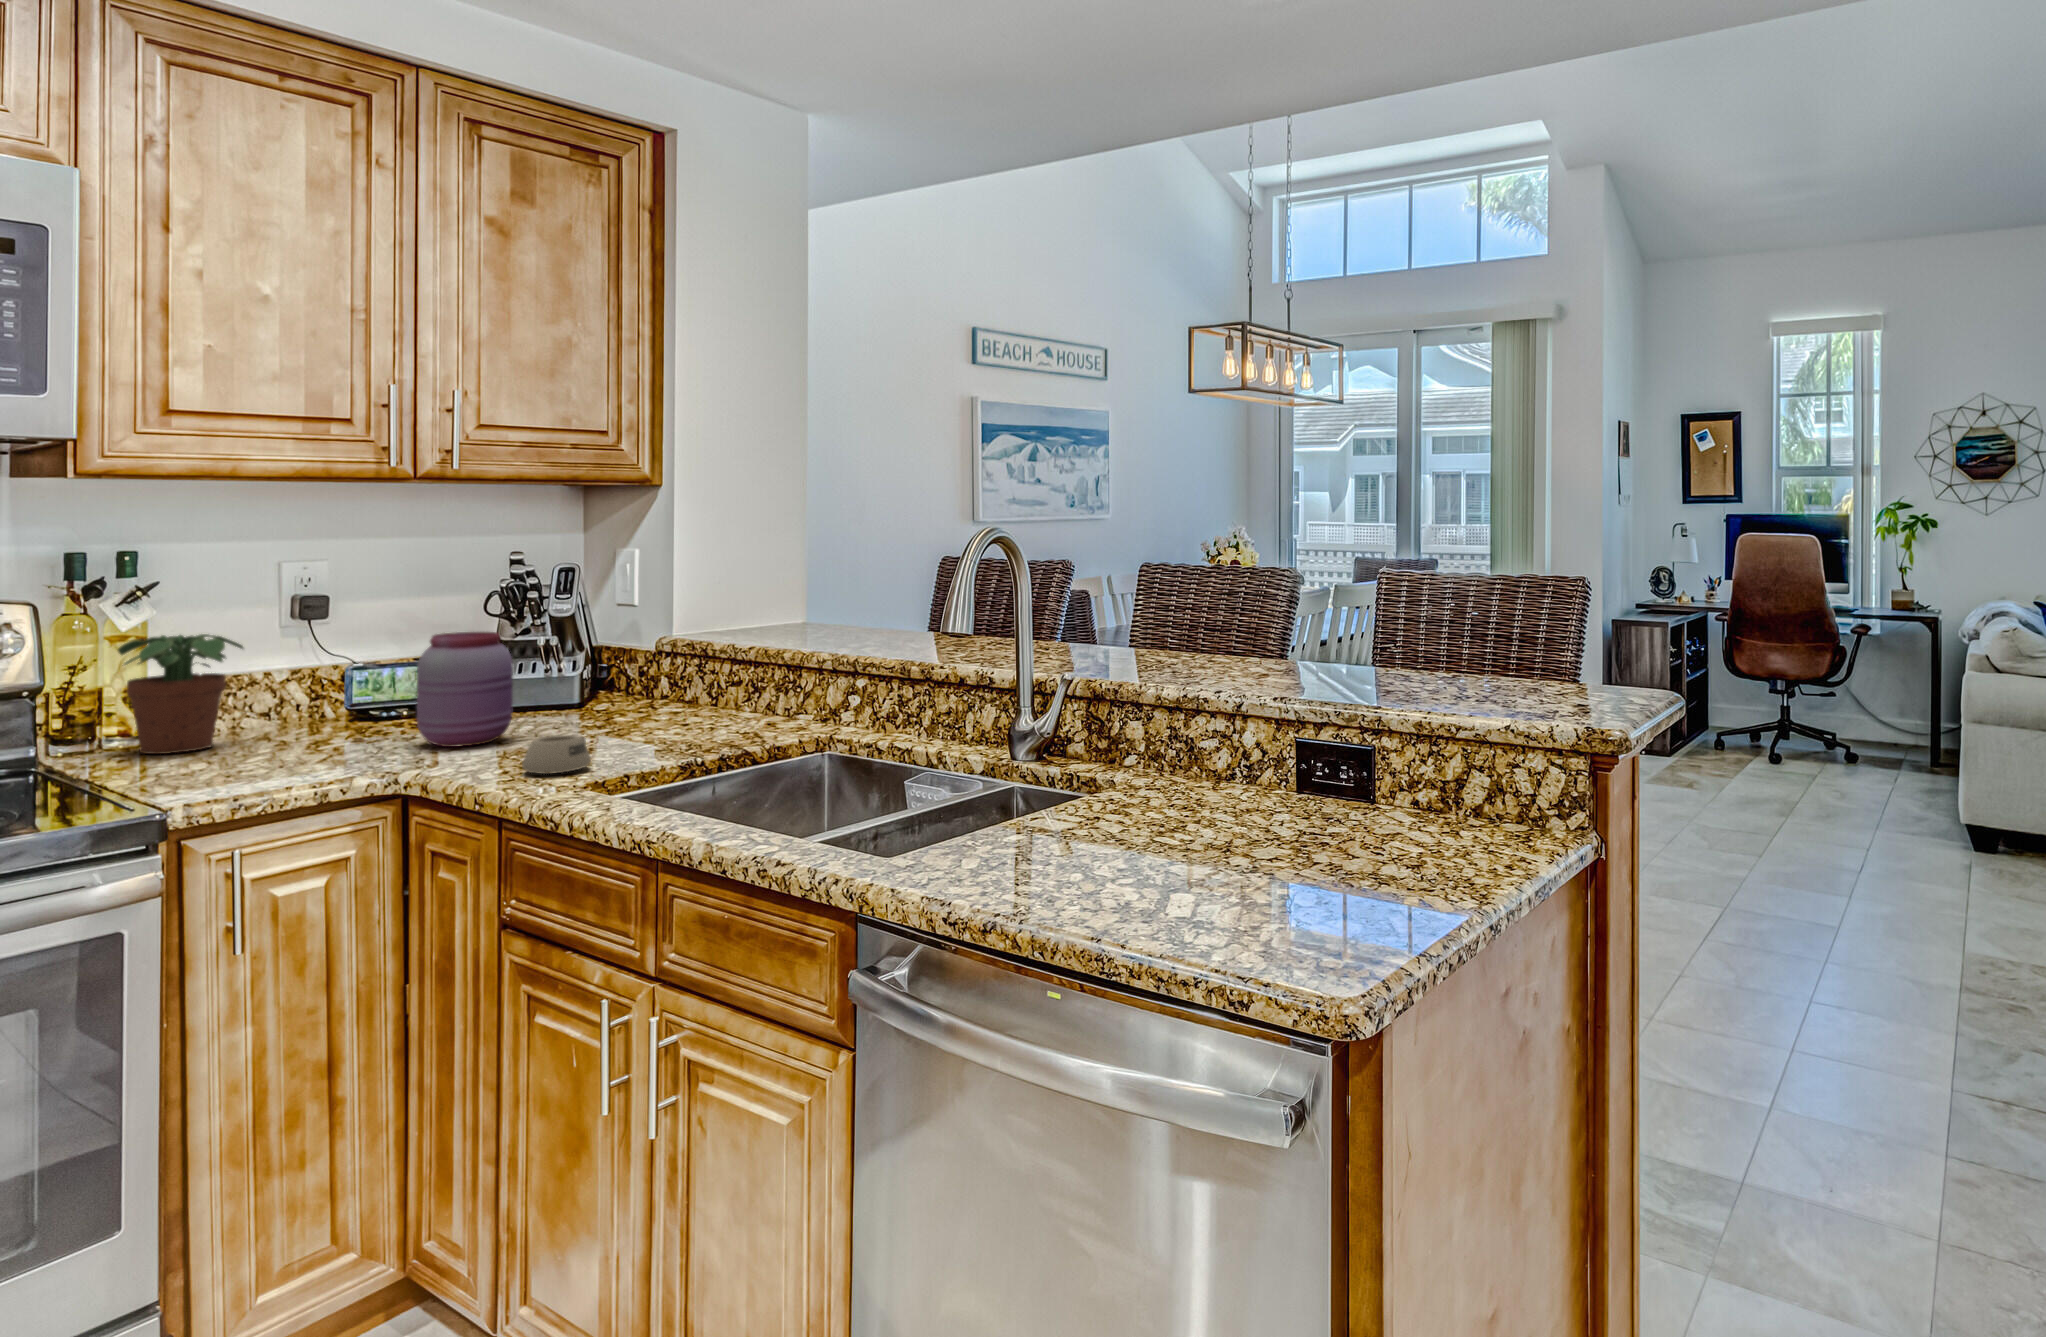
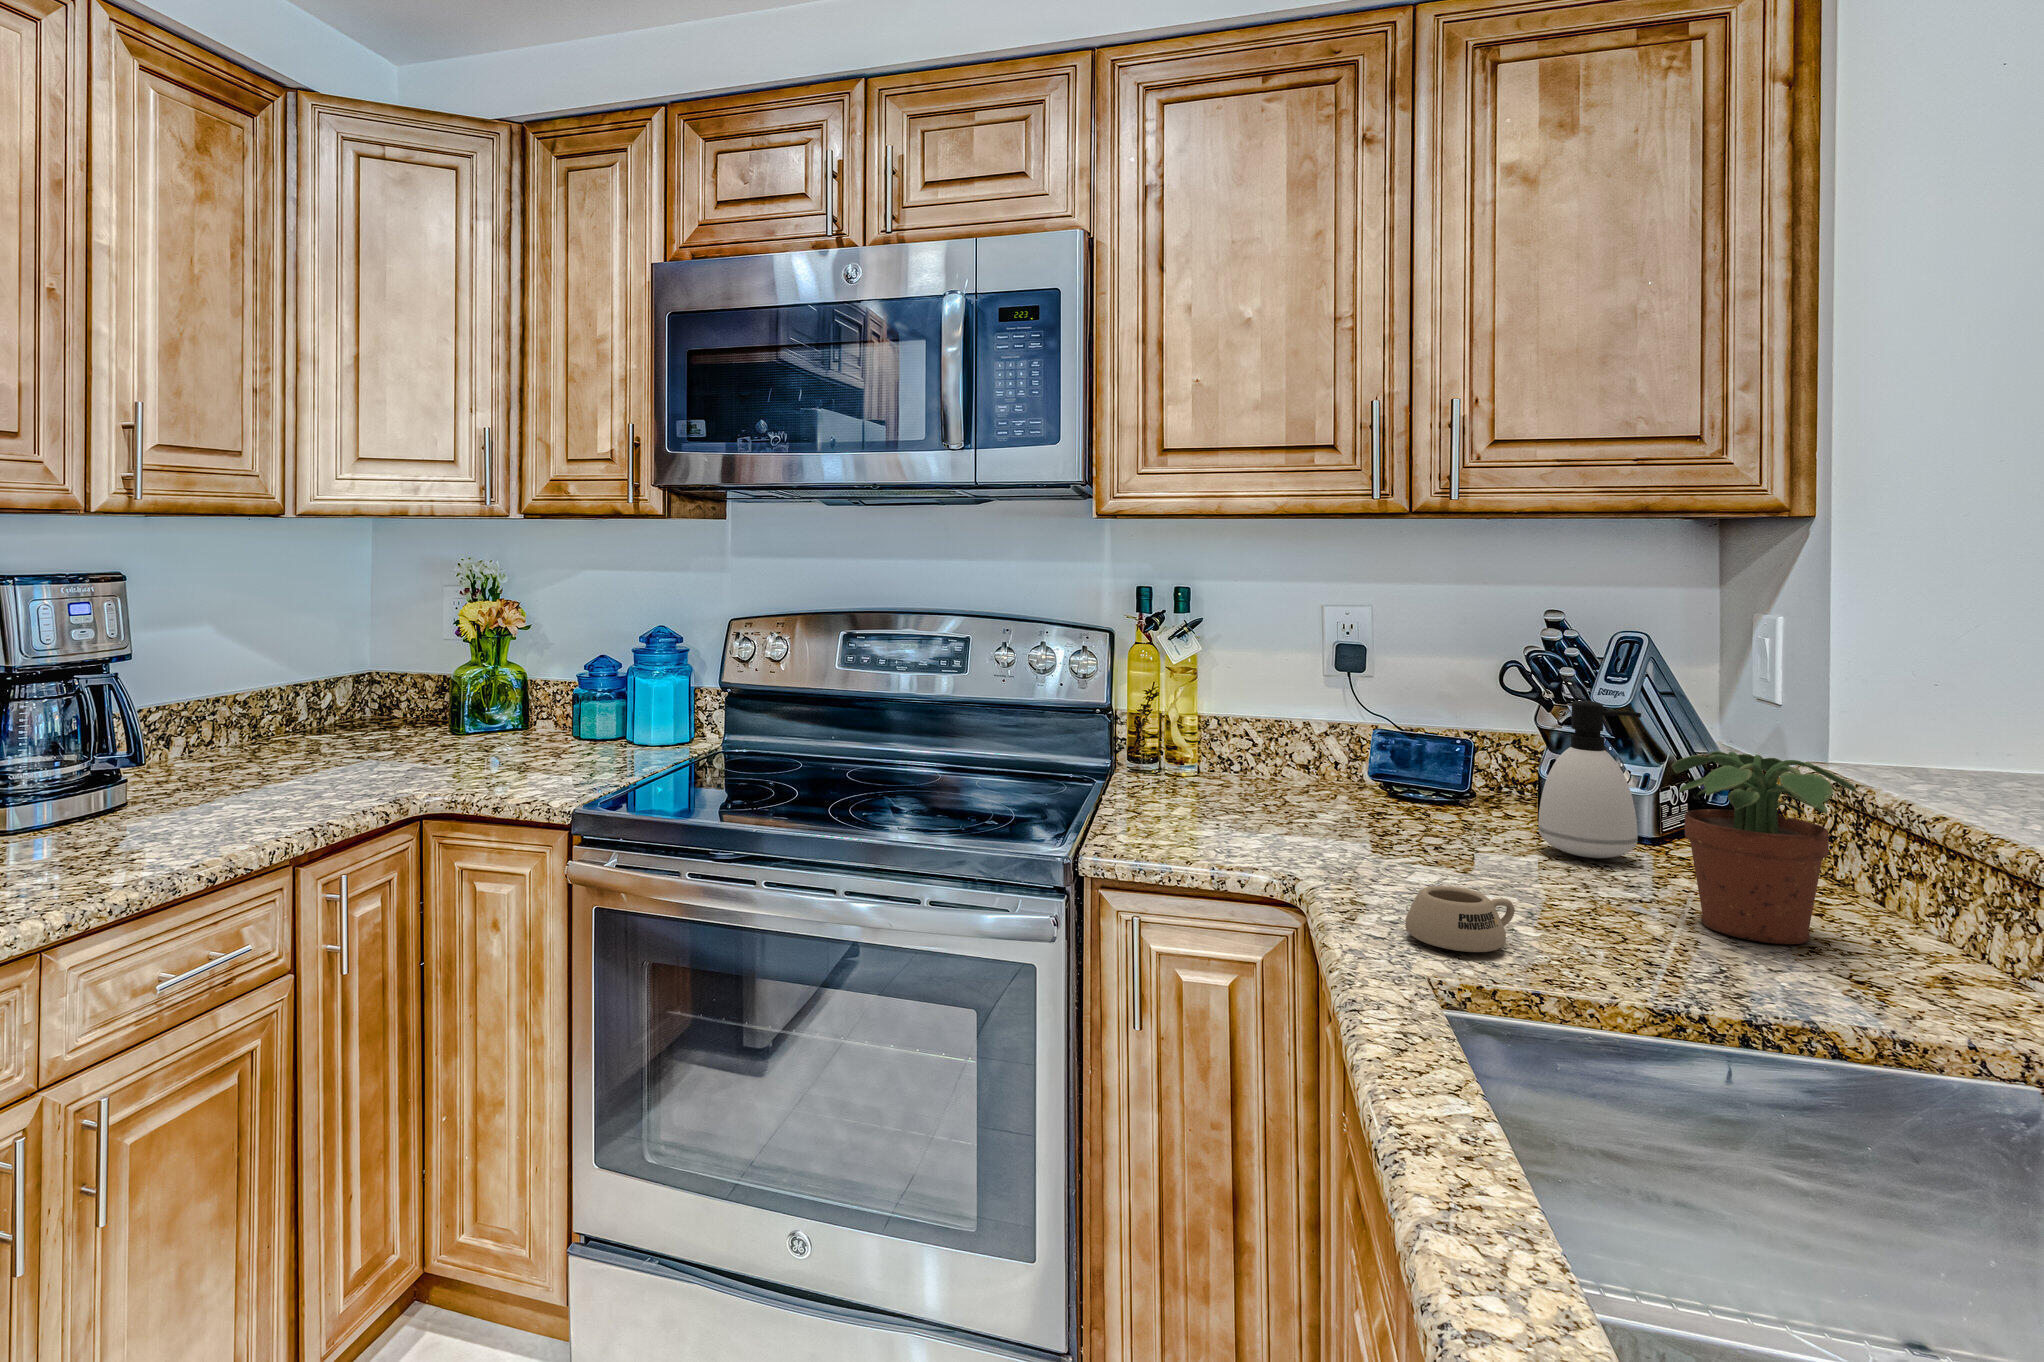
soap dispenser: none [517,614,586,723] -> present [1538,701,1641,858]
jar: present [417,632,513,747] -> none [1379,710,1498,866]
potted plant: present [118,634,243,754] -> present [1671,751,1858,944]

